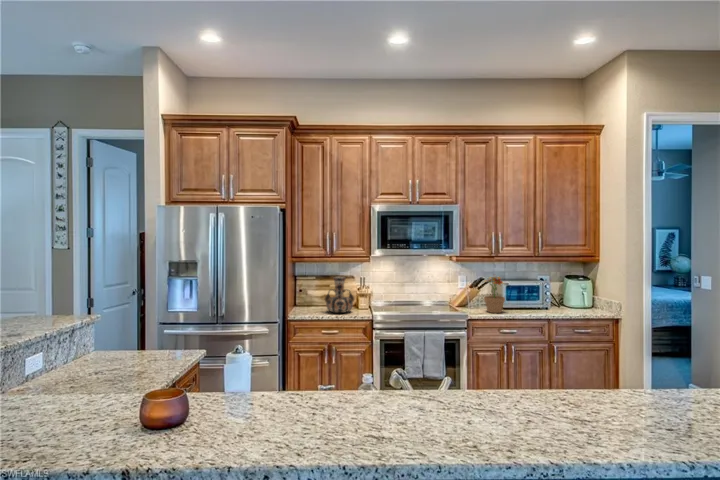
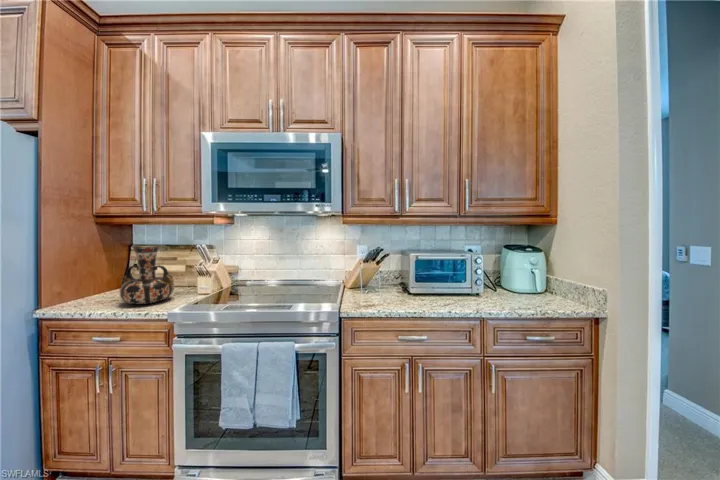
potted plant: present [484,277,505,313] -> none [374,241,410,305]

